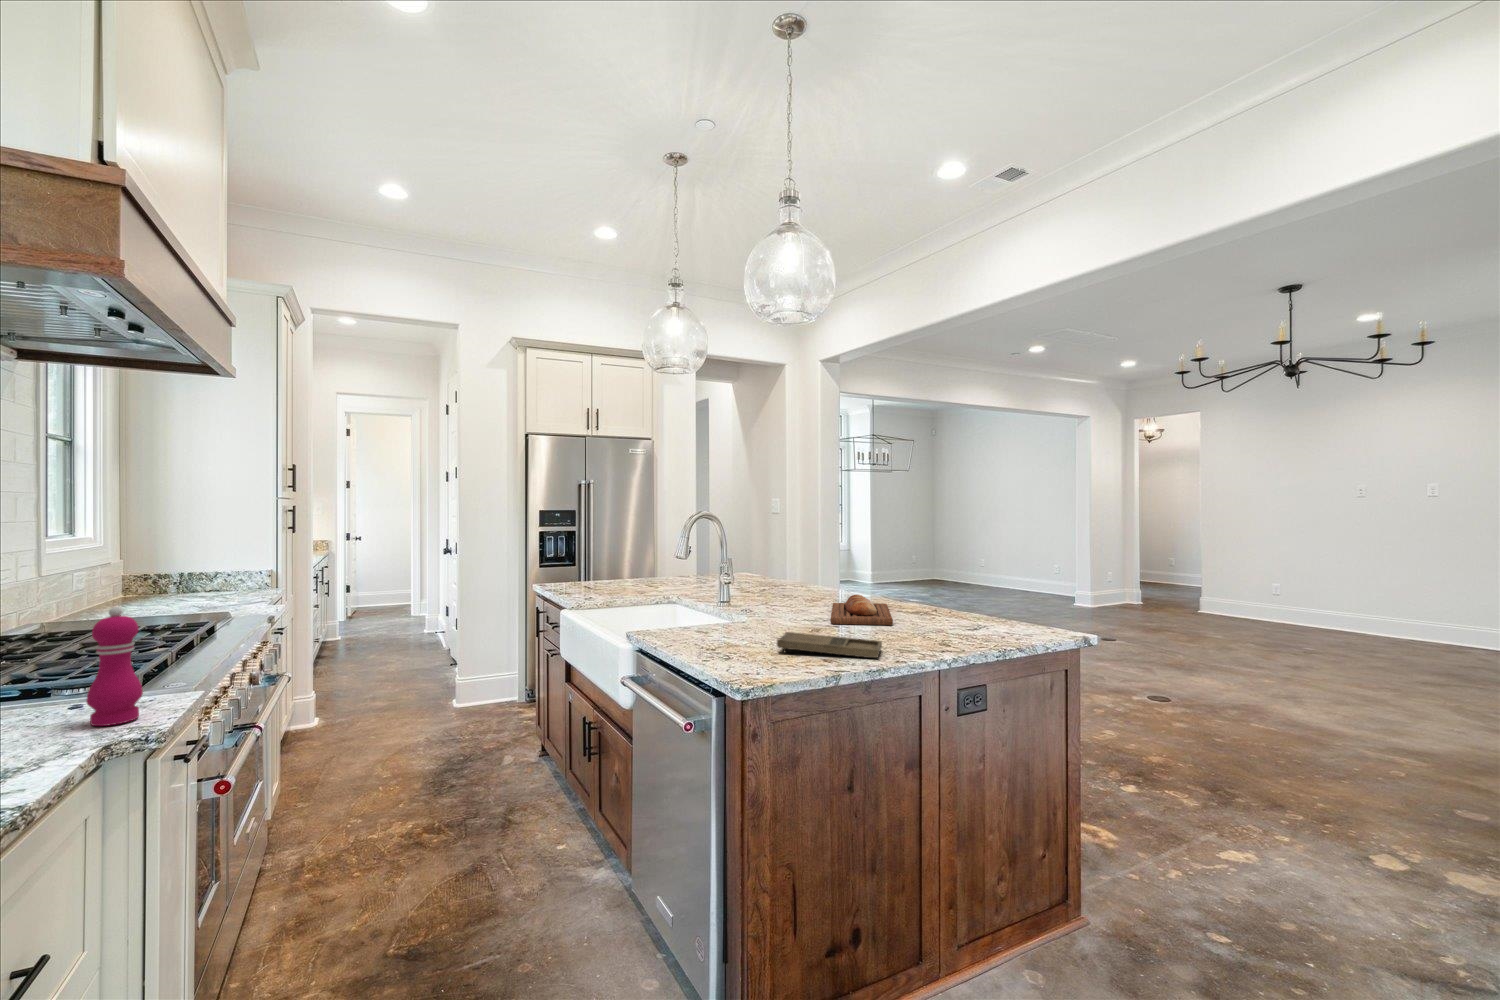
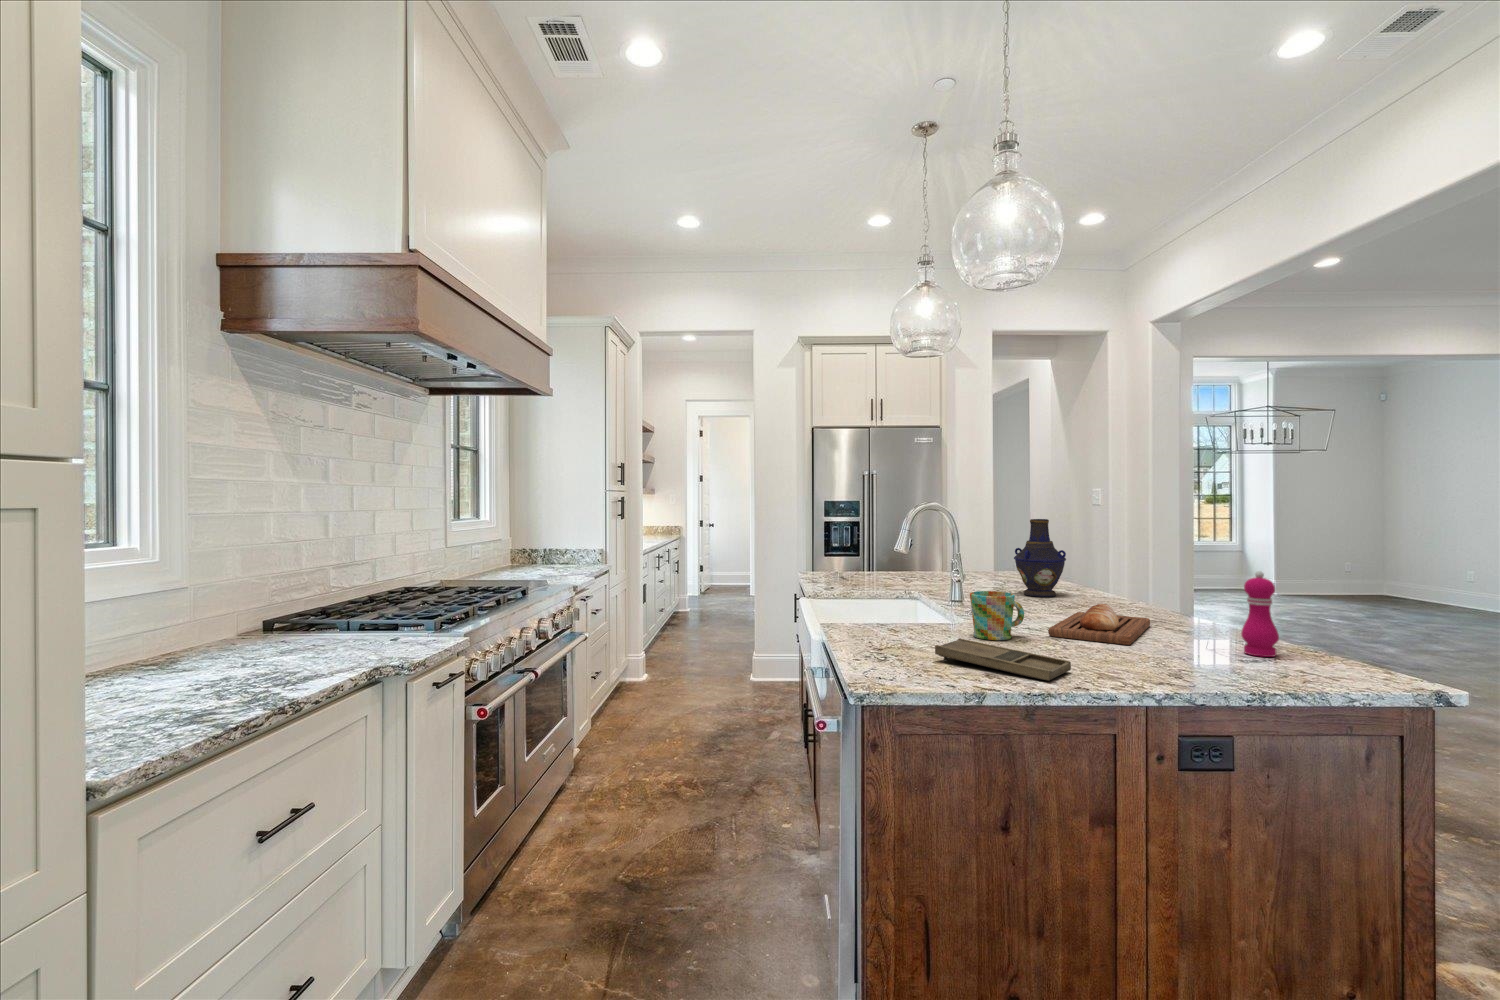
vase: none [760,525,803,593] -> present [1014,519,1066,597]
mug: none [774,589,815,631] -> present [970,591,1024,640]
pepper mill: present [87,607,143,726] -> present [1241,571,1279,657]

